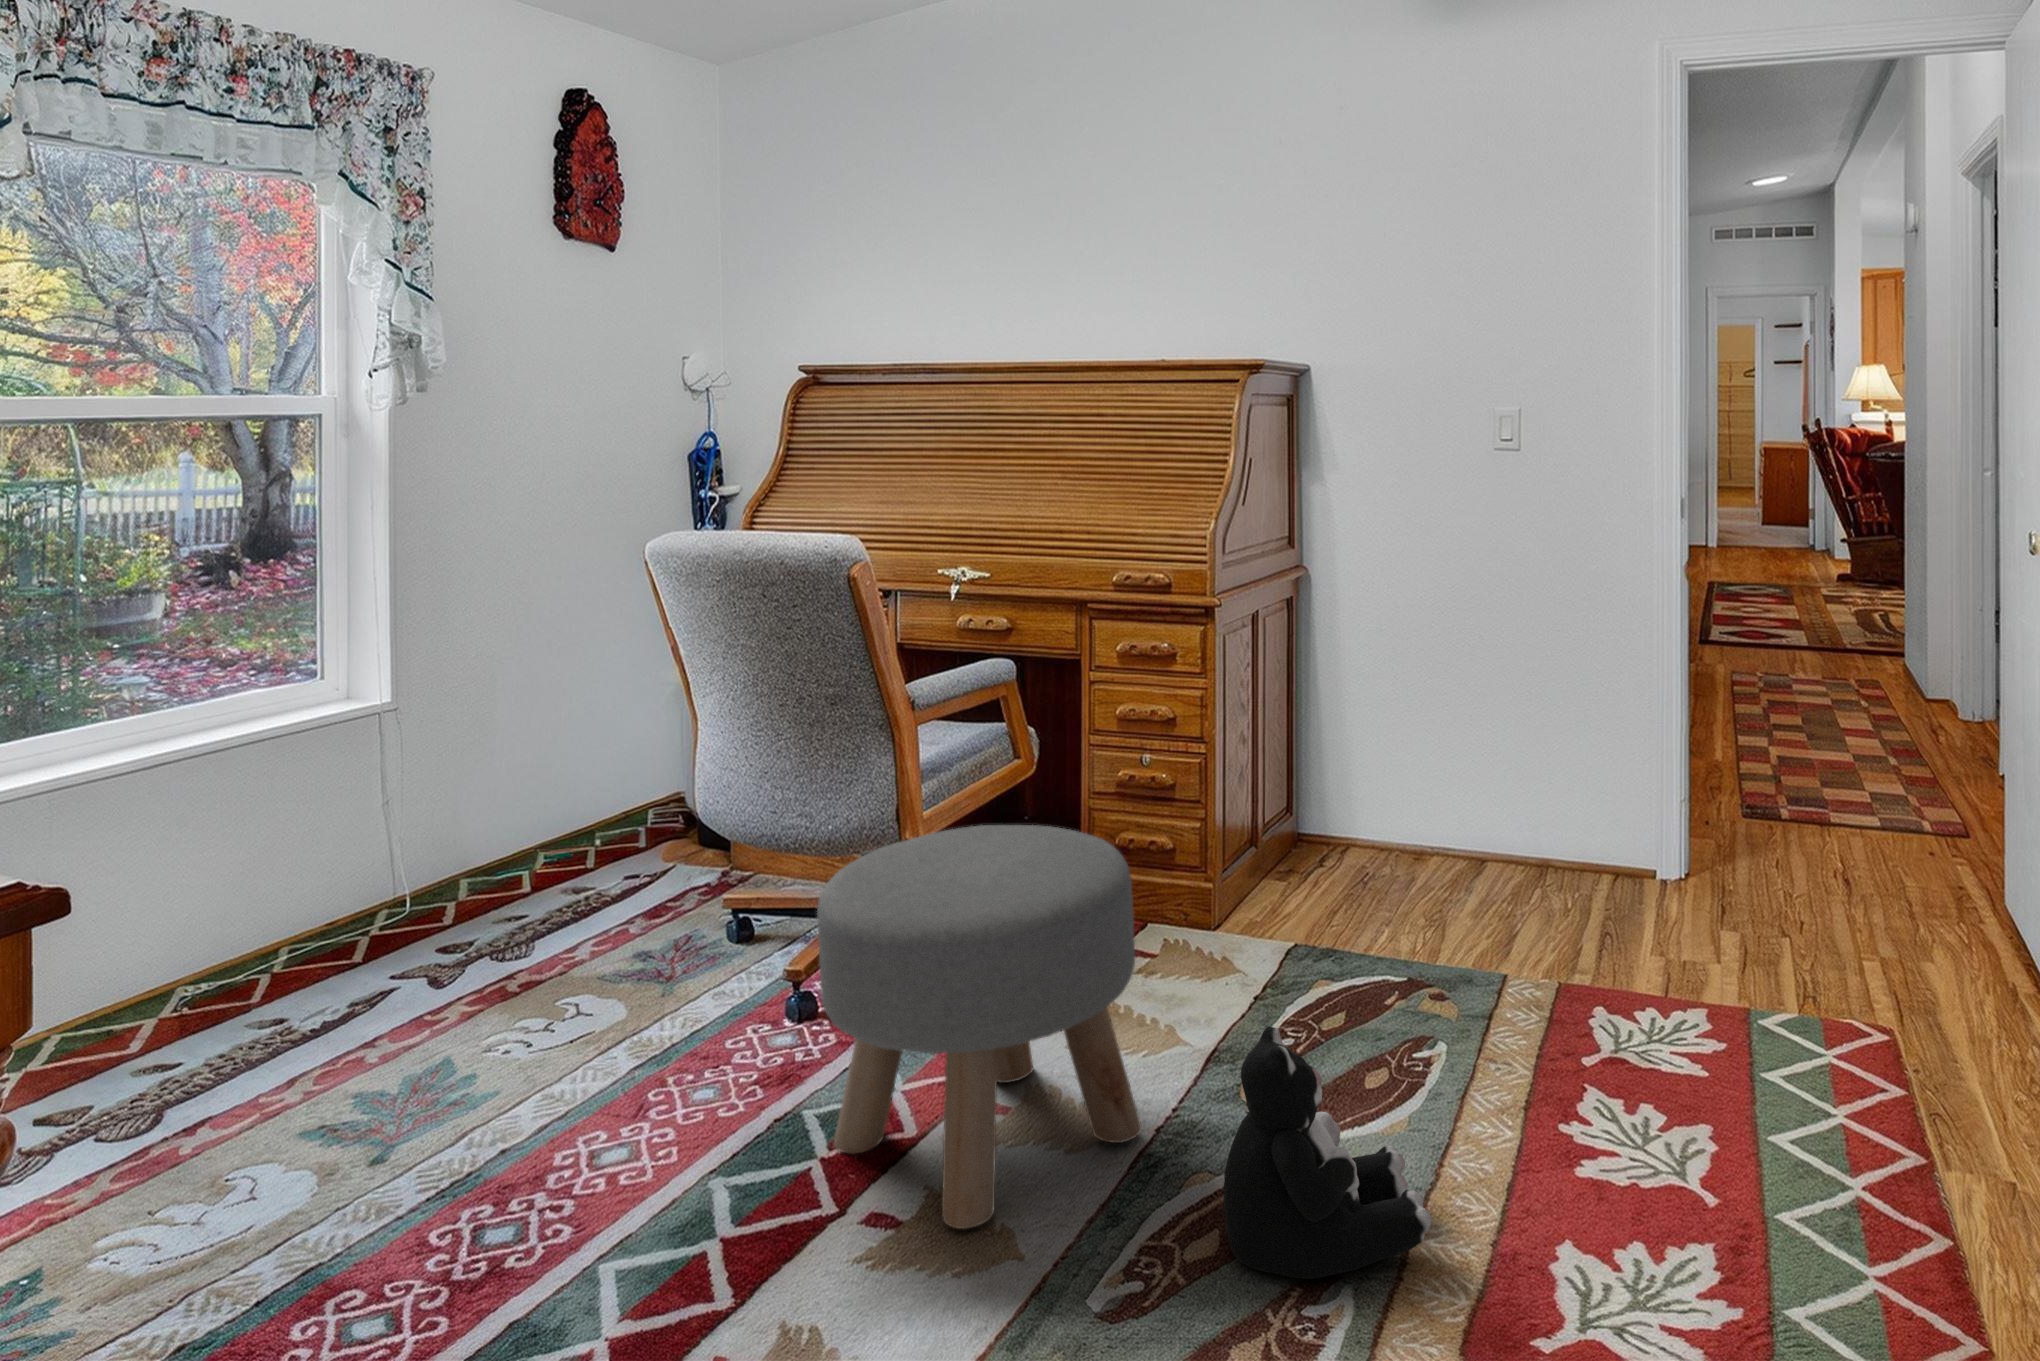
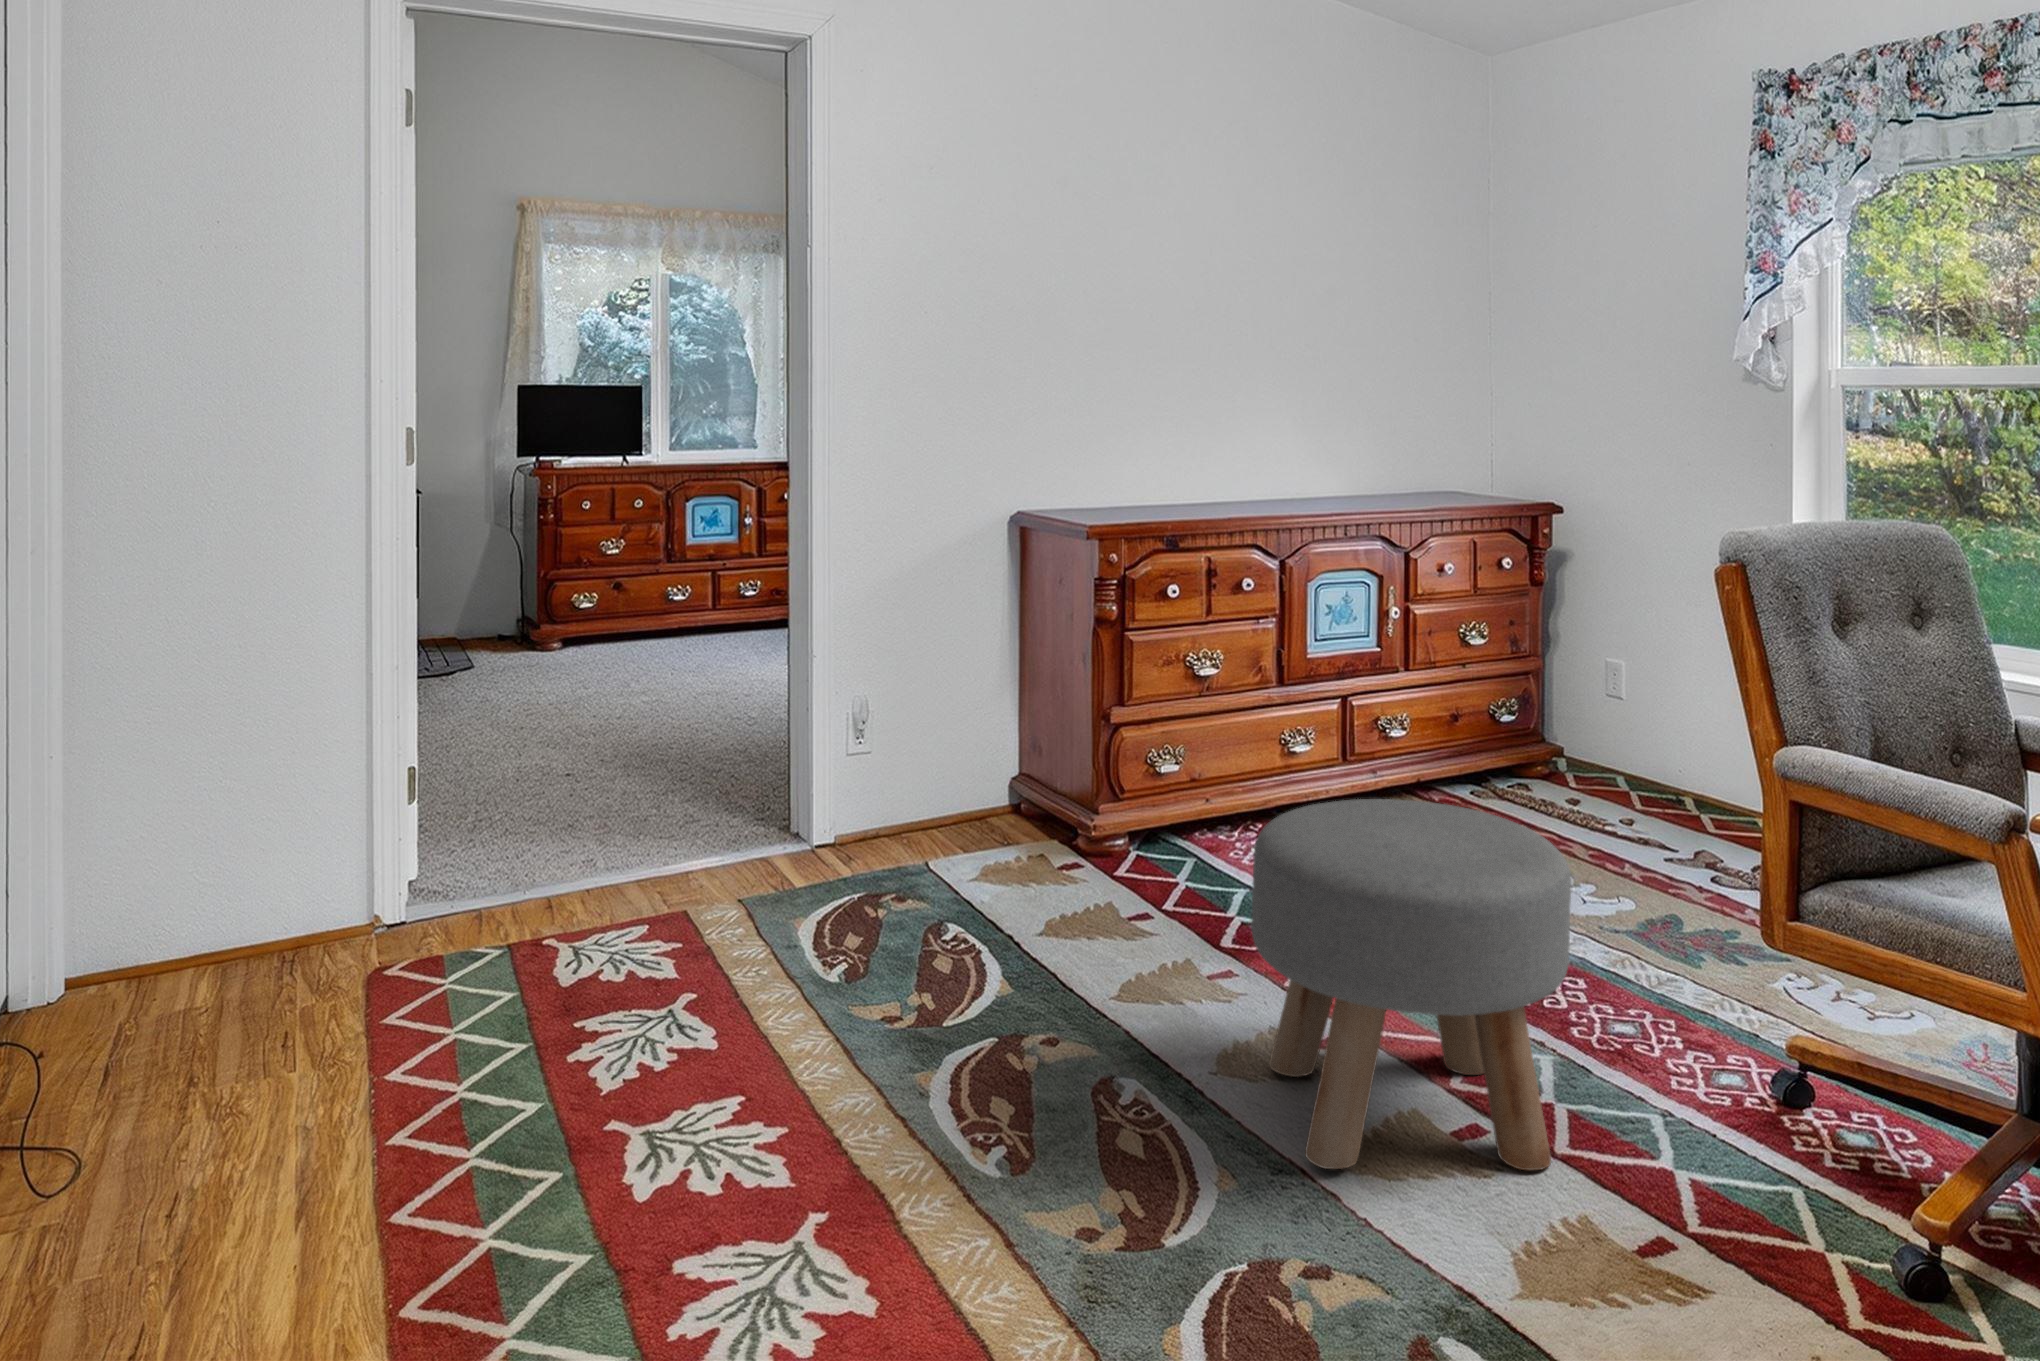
plush toy: present [1224,1026,1431,1279] -> none [955,964,1141,1229]

